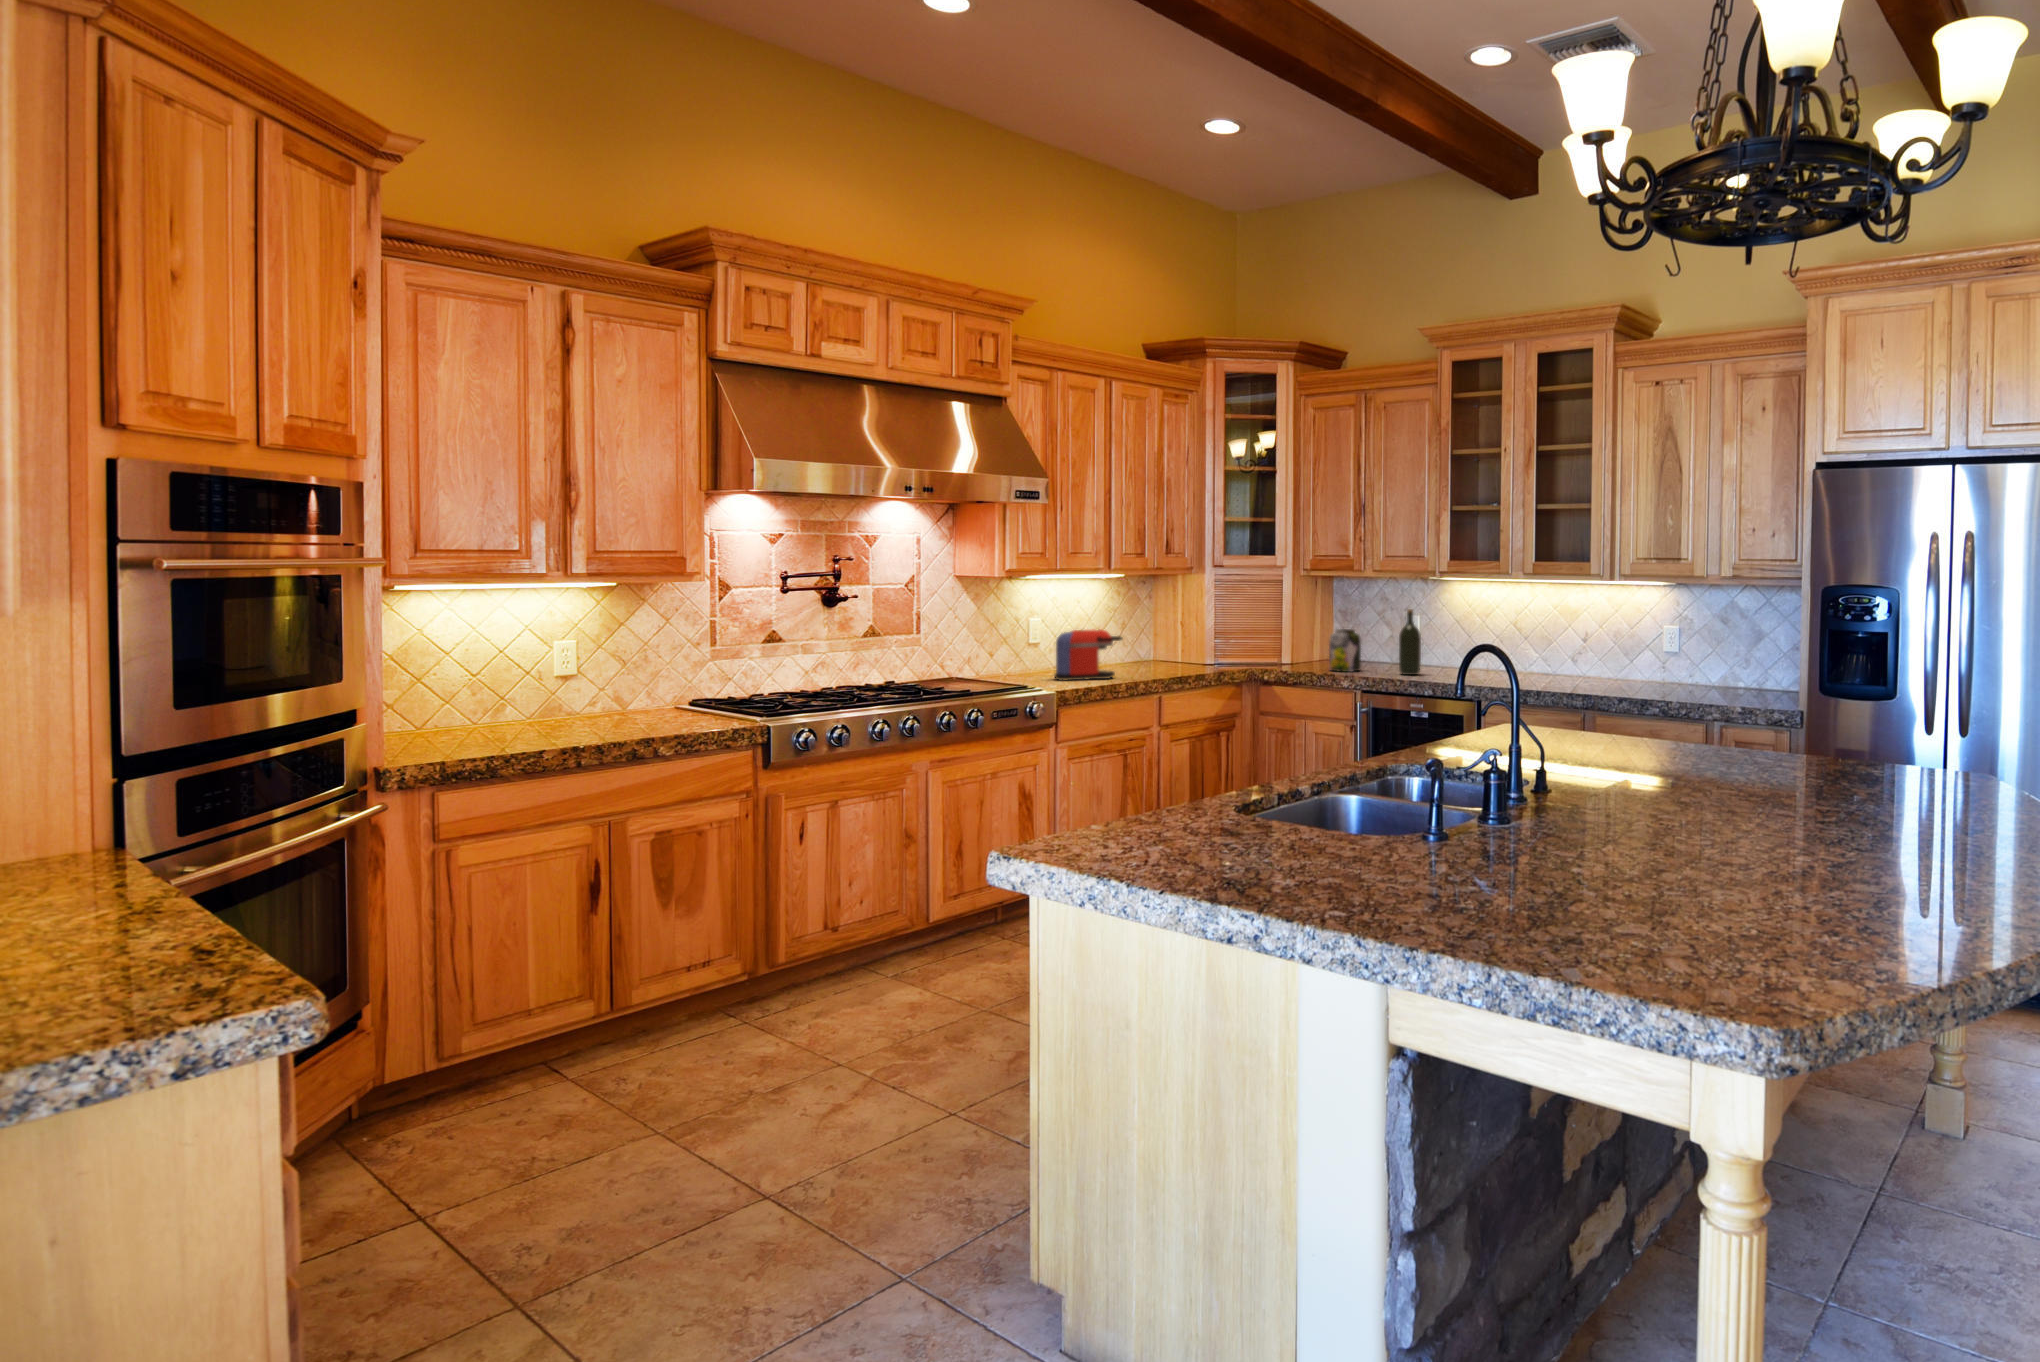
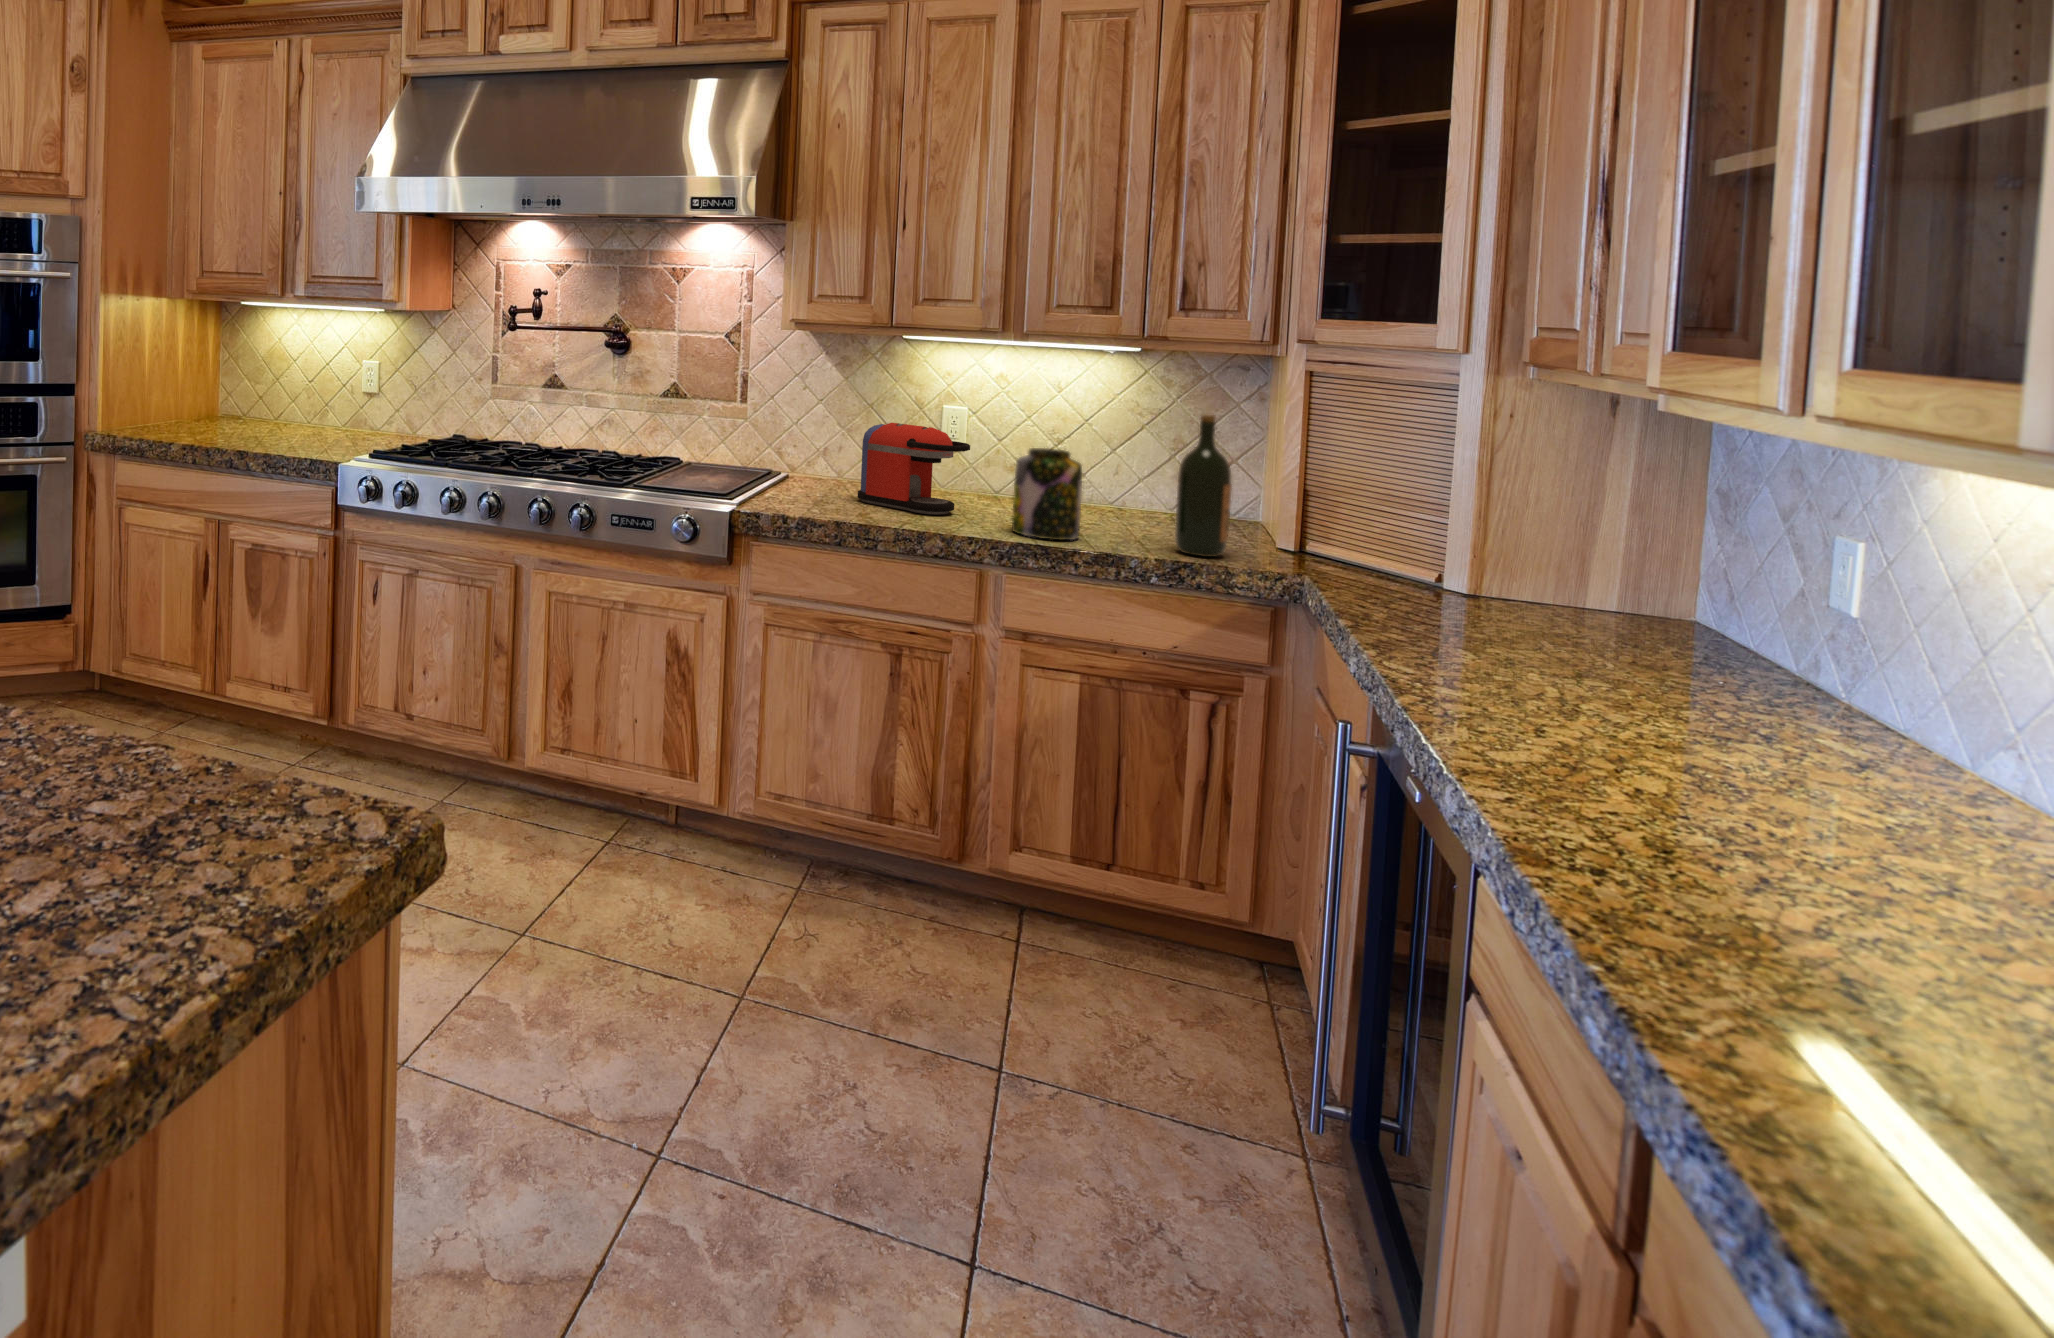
wine bottle: present [1399,609,1421,675] -> present [1175,414,1232,557]
jar: present [1329,629,1361,672] -> present [1012,448,1082,540]

